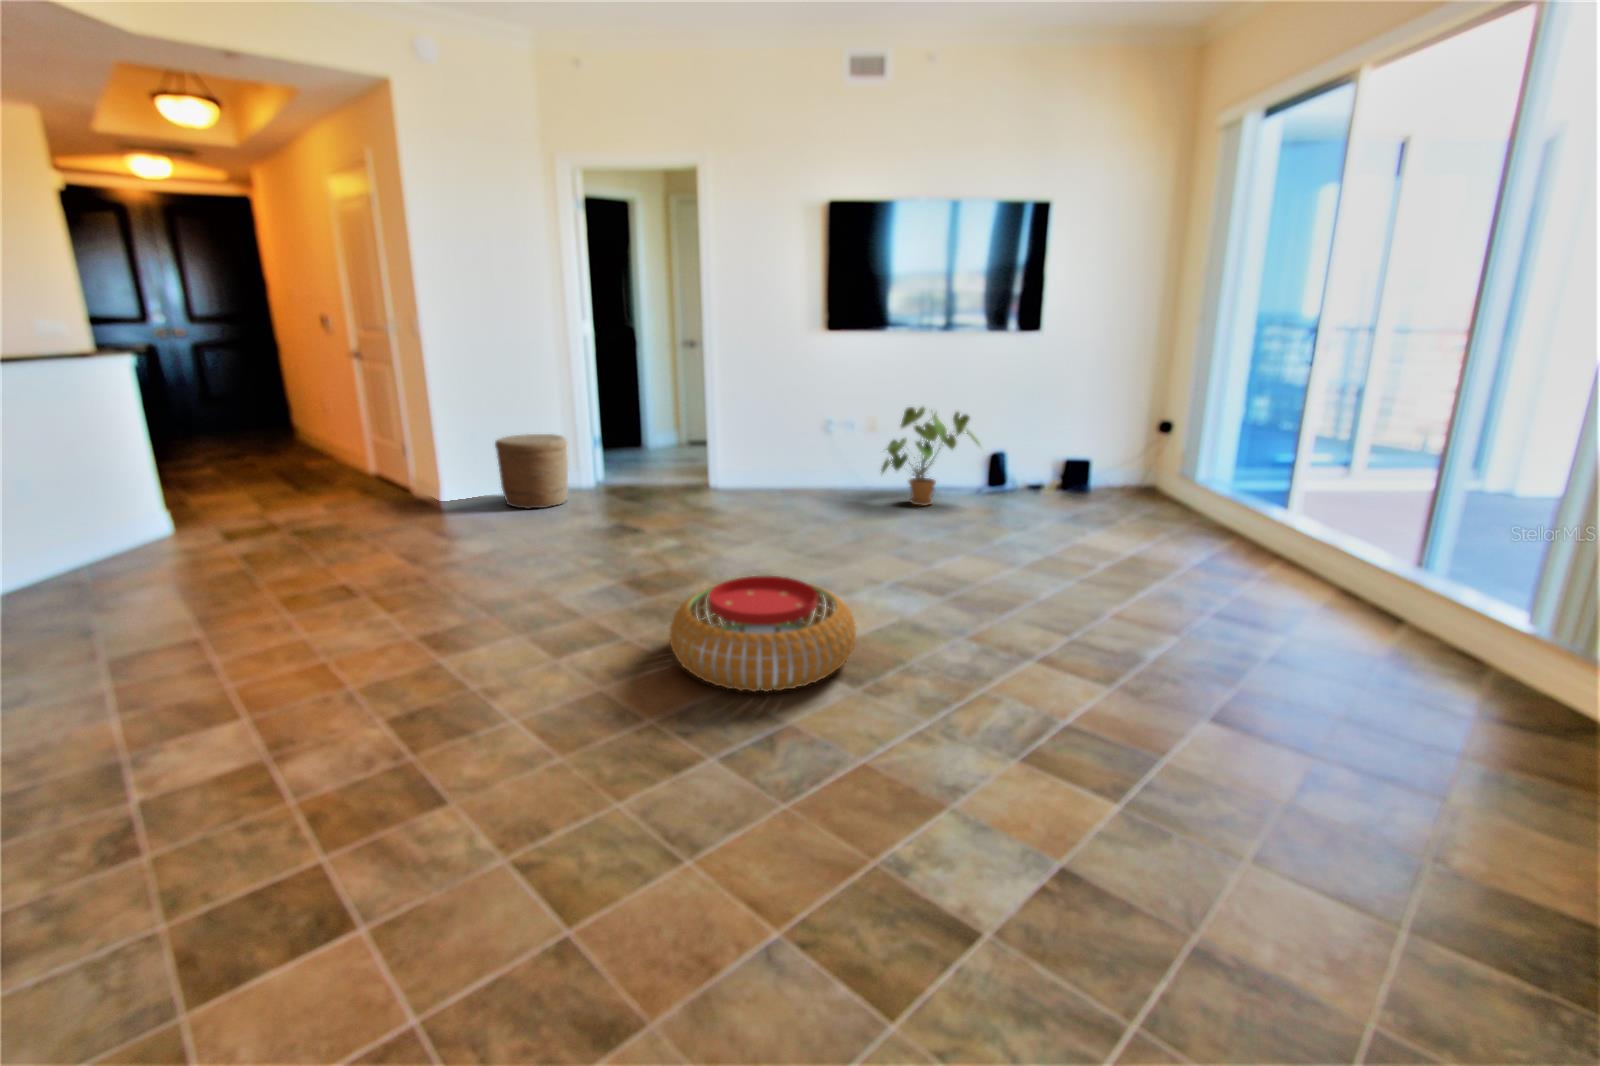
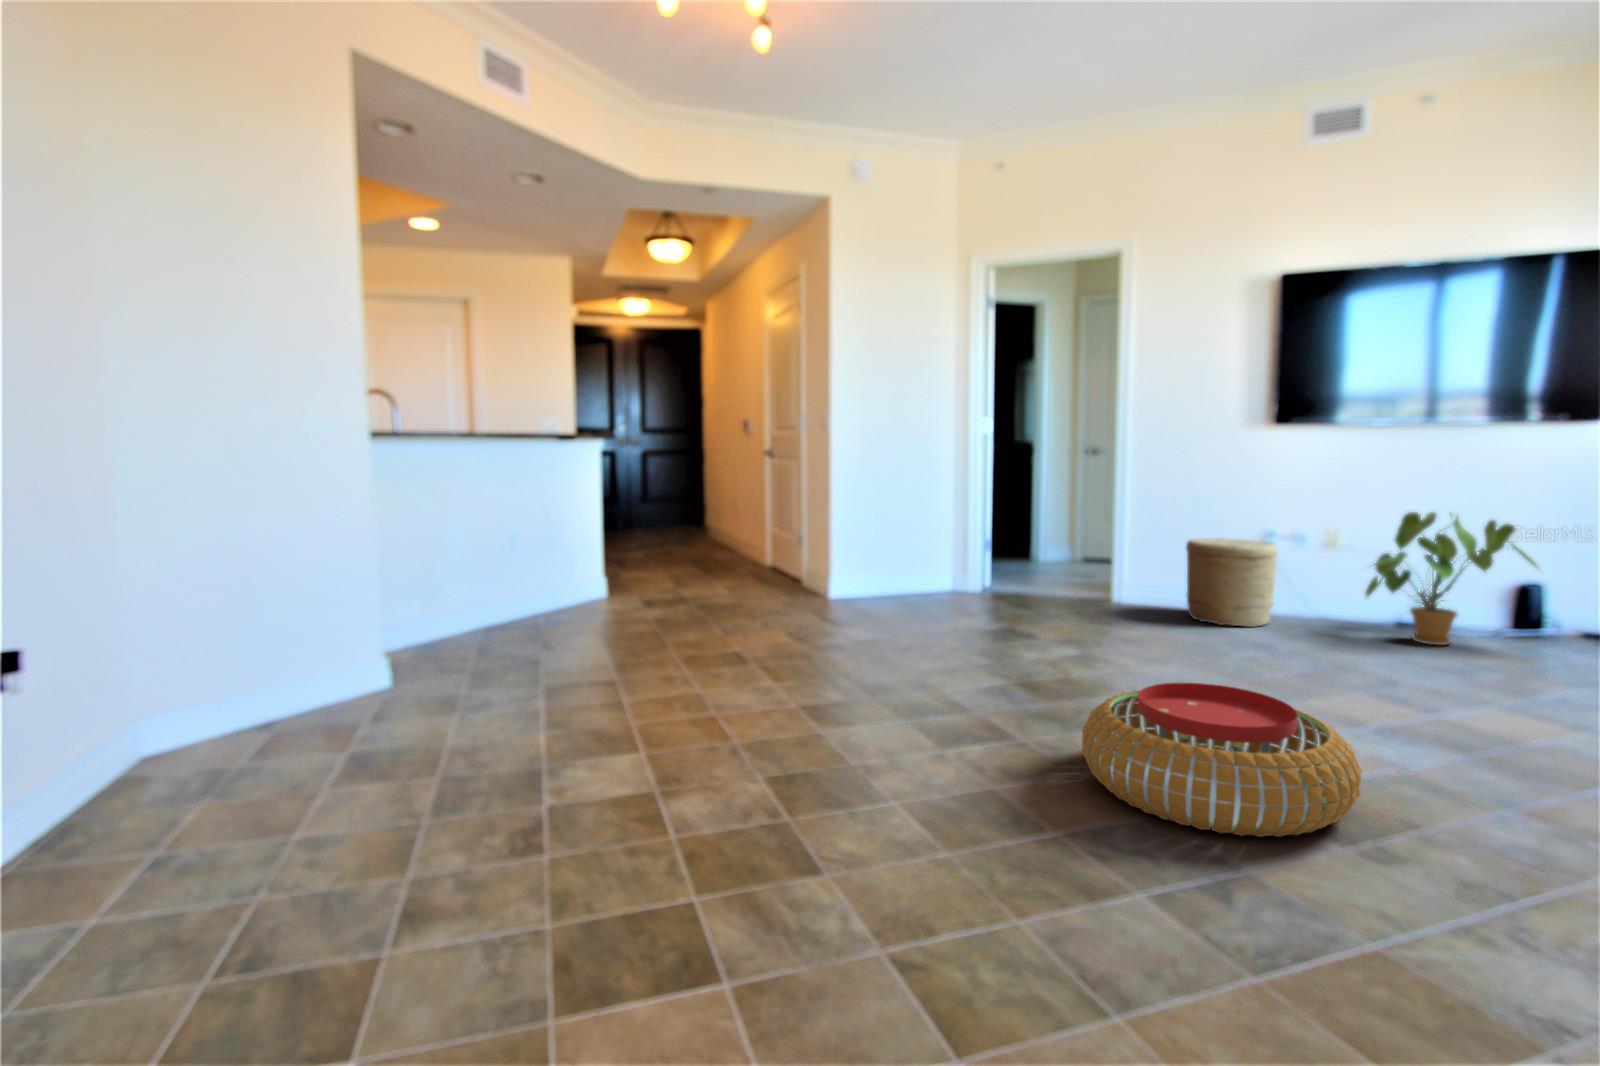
woven basket: present [495,434,568,509] -> present [1186,538,1278,627]

